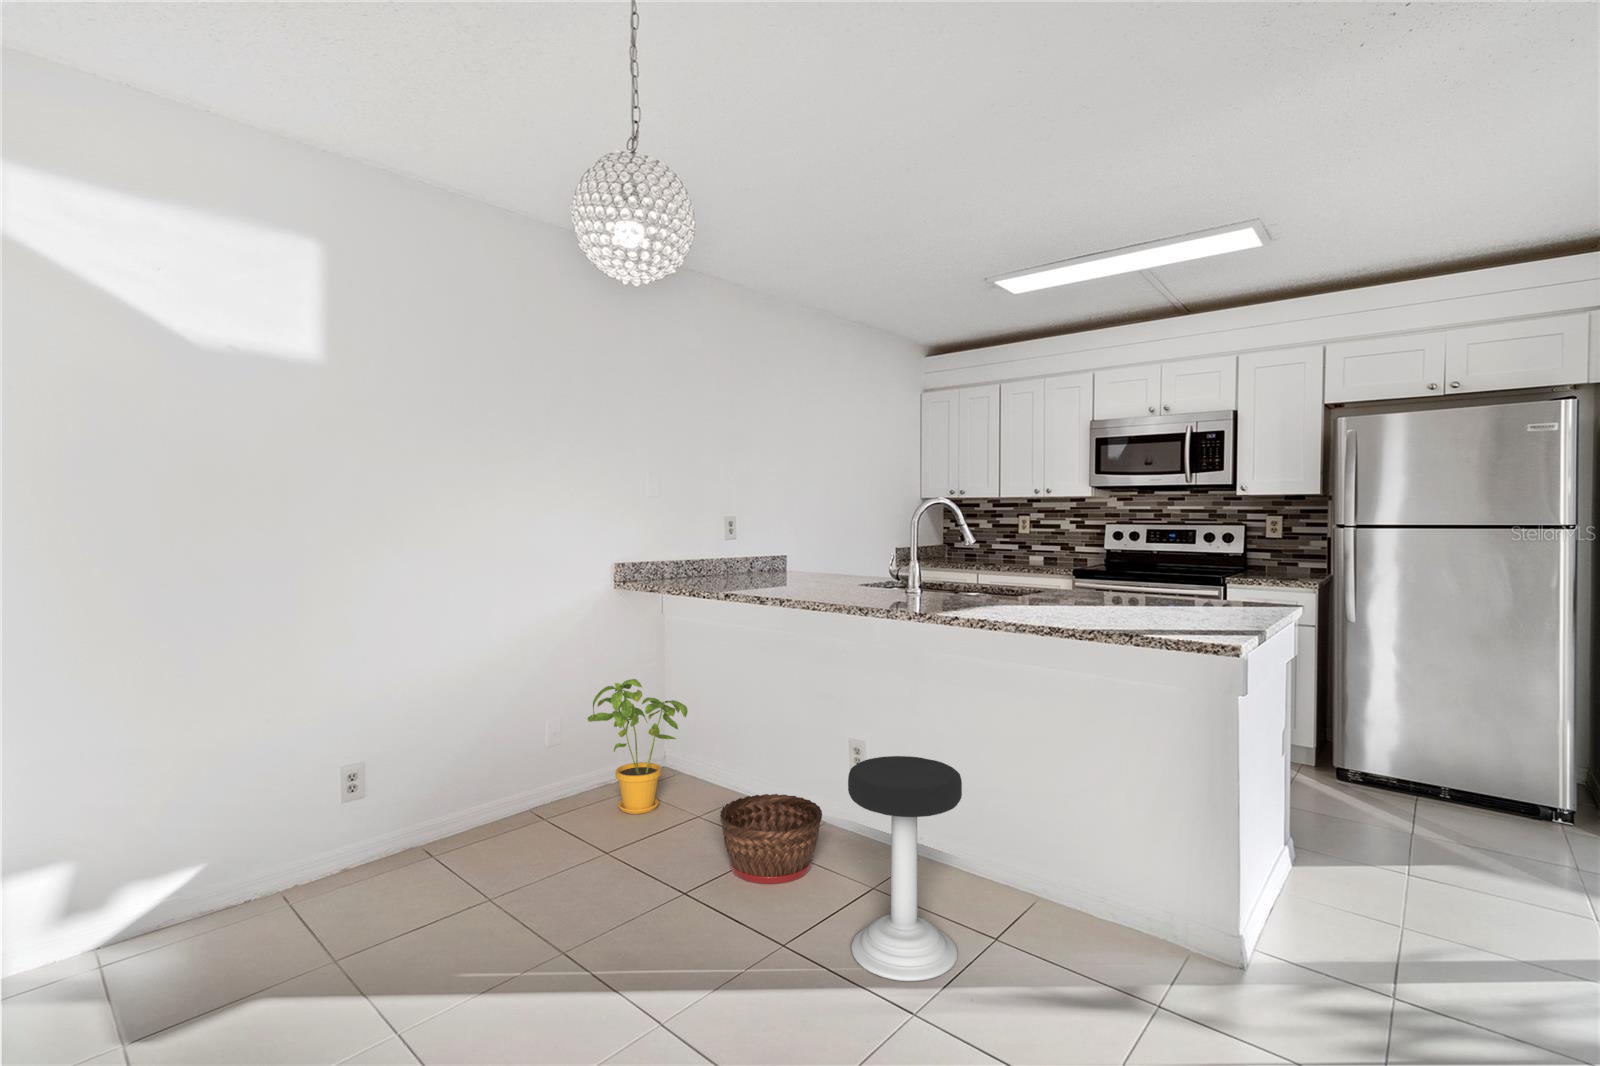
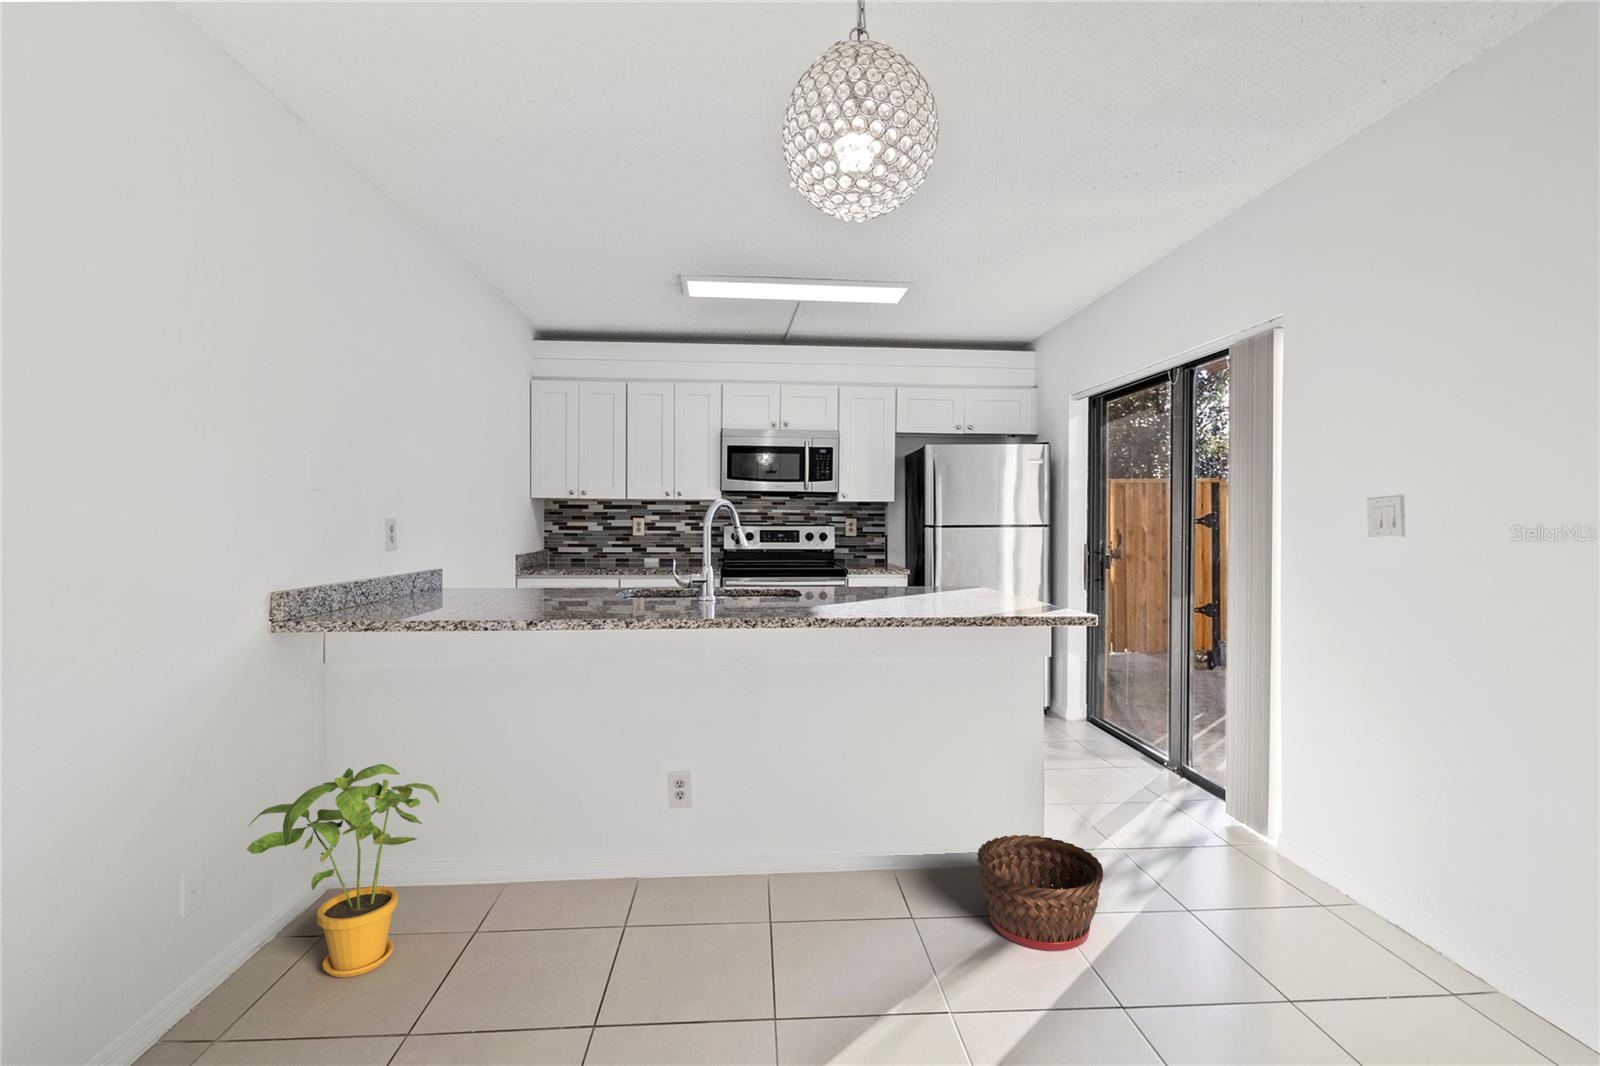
stool: present [848,756,962,981] -> none [836,770,958,1022]
basket: present [720,794,822,884] -> present [977,835,1103,951]

